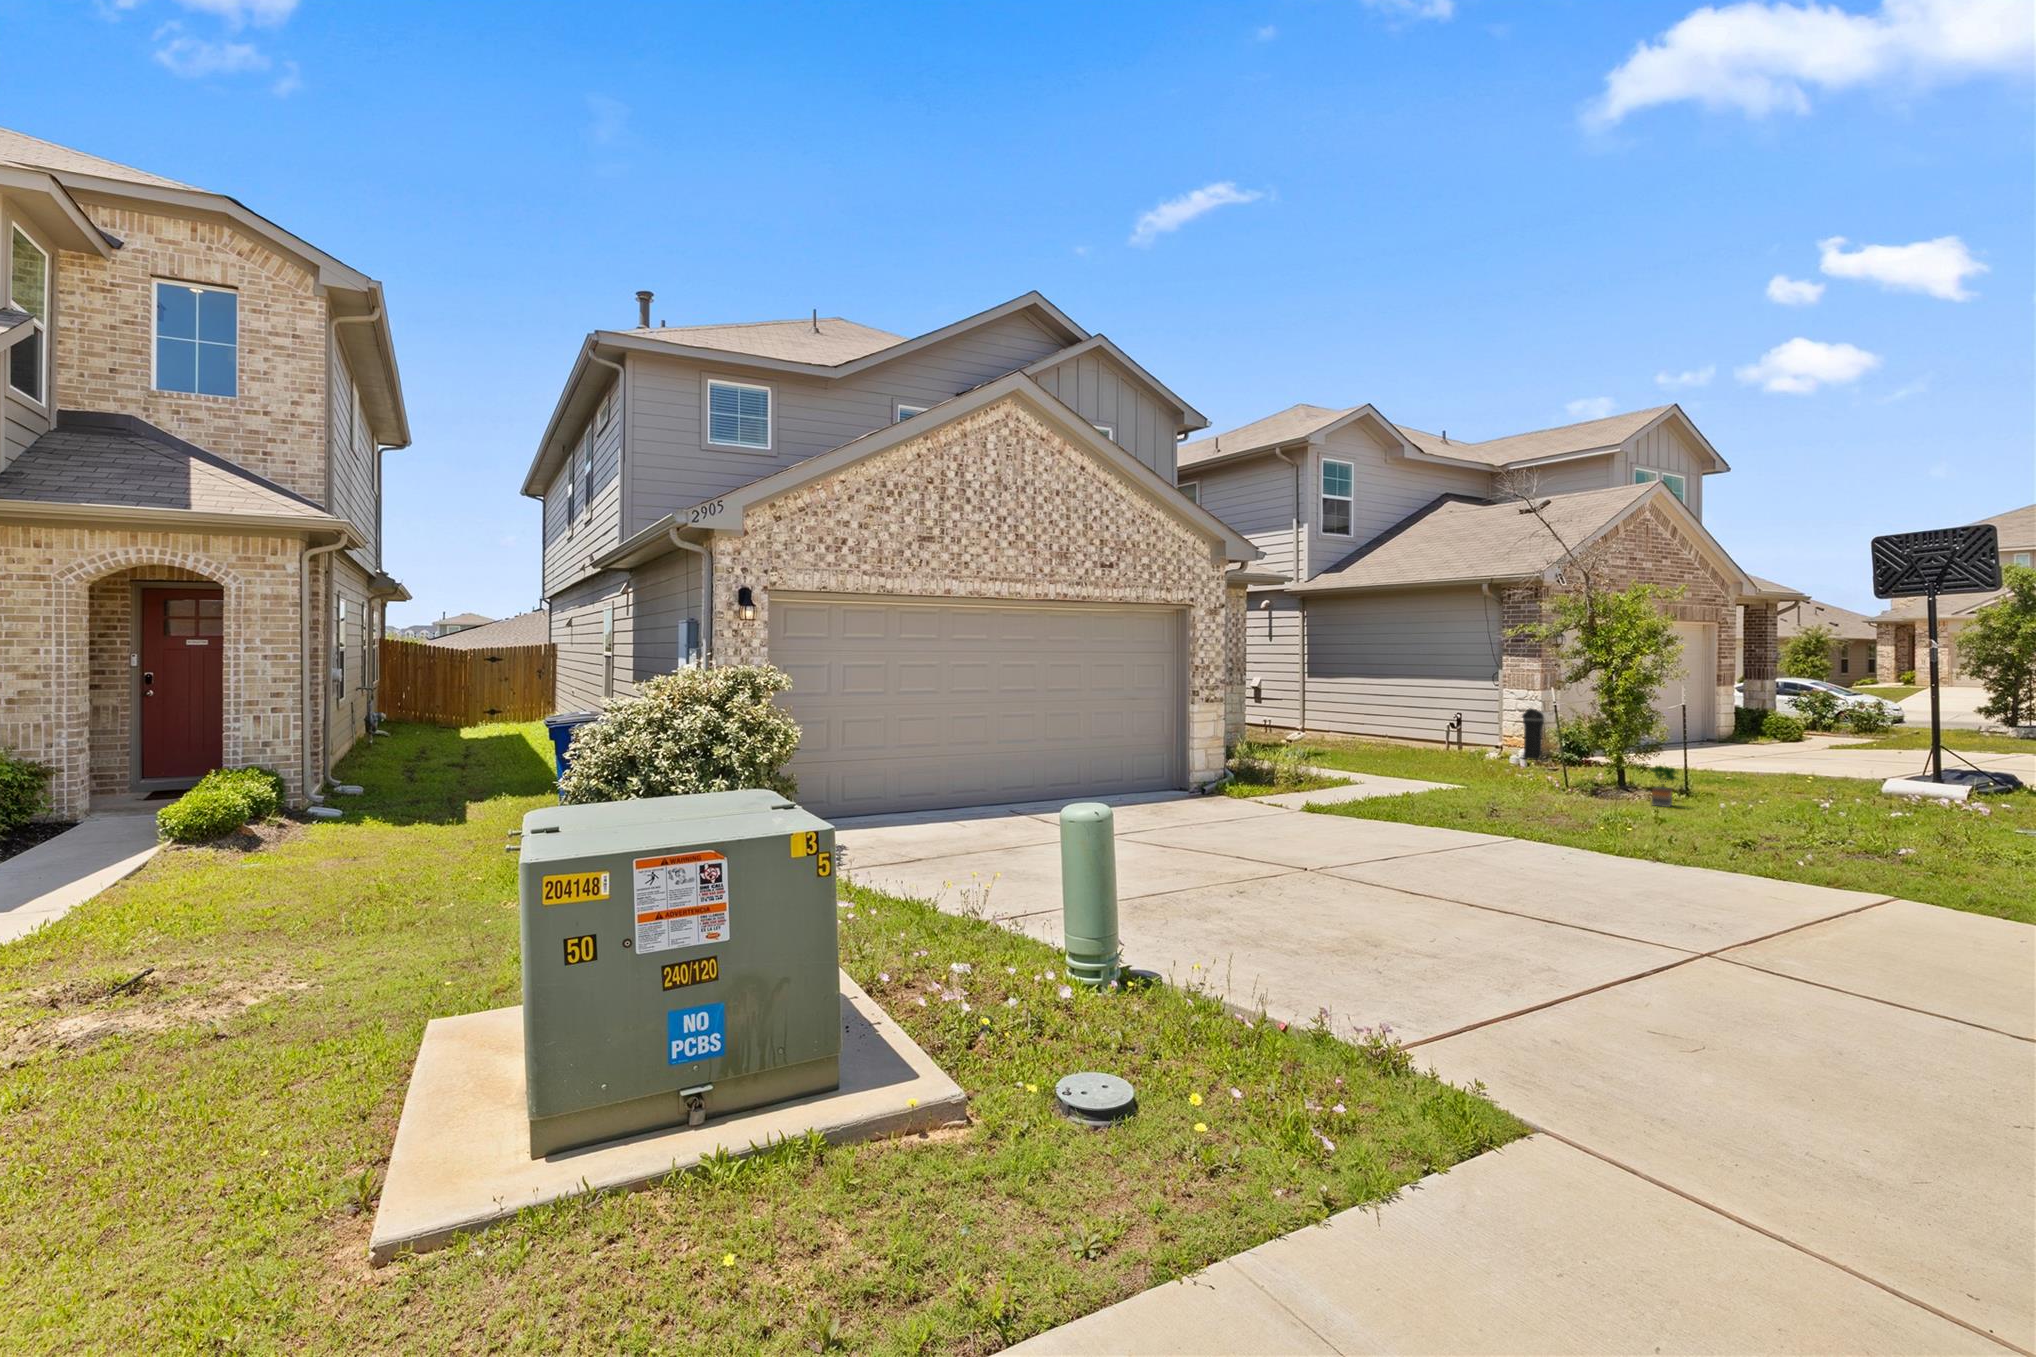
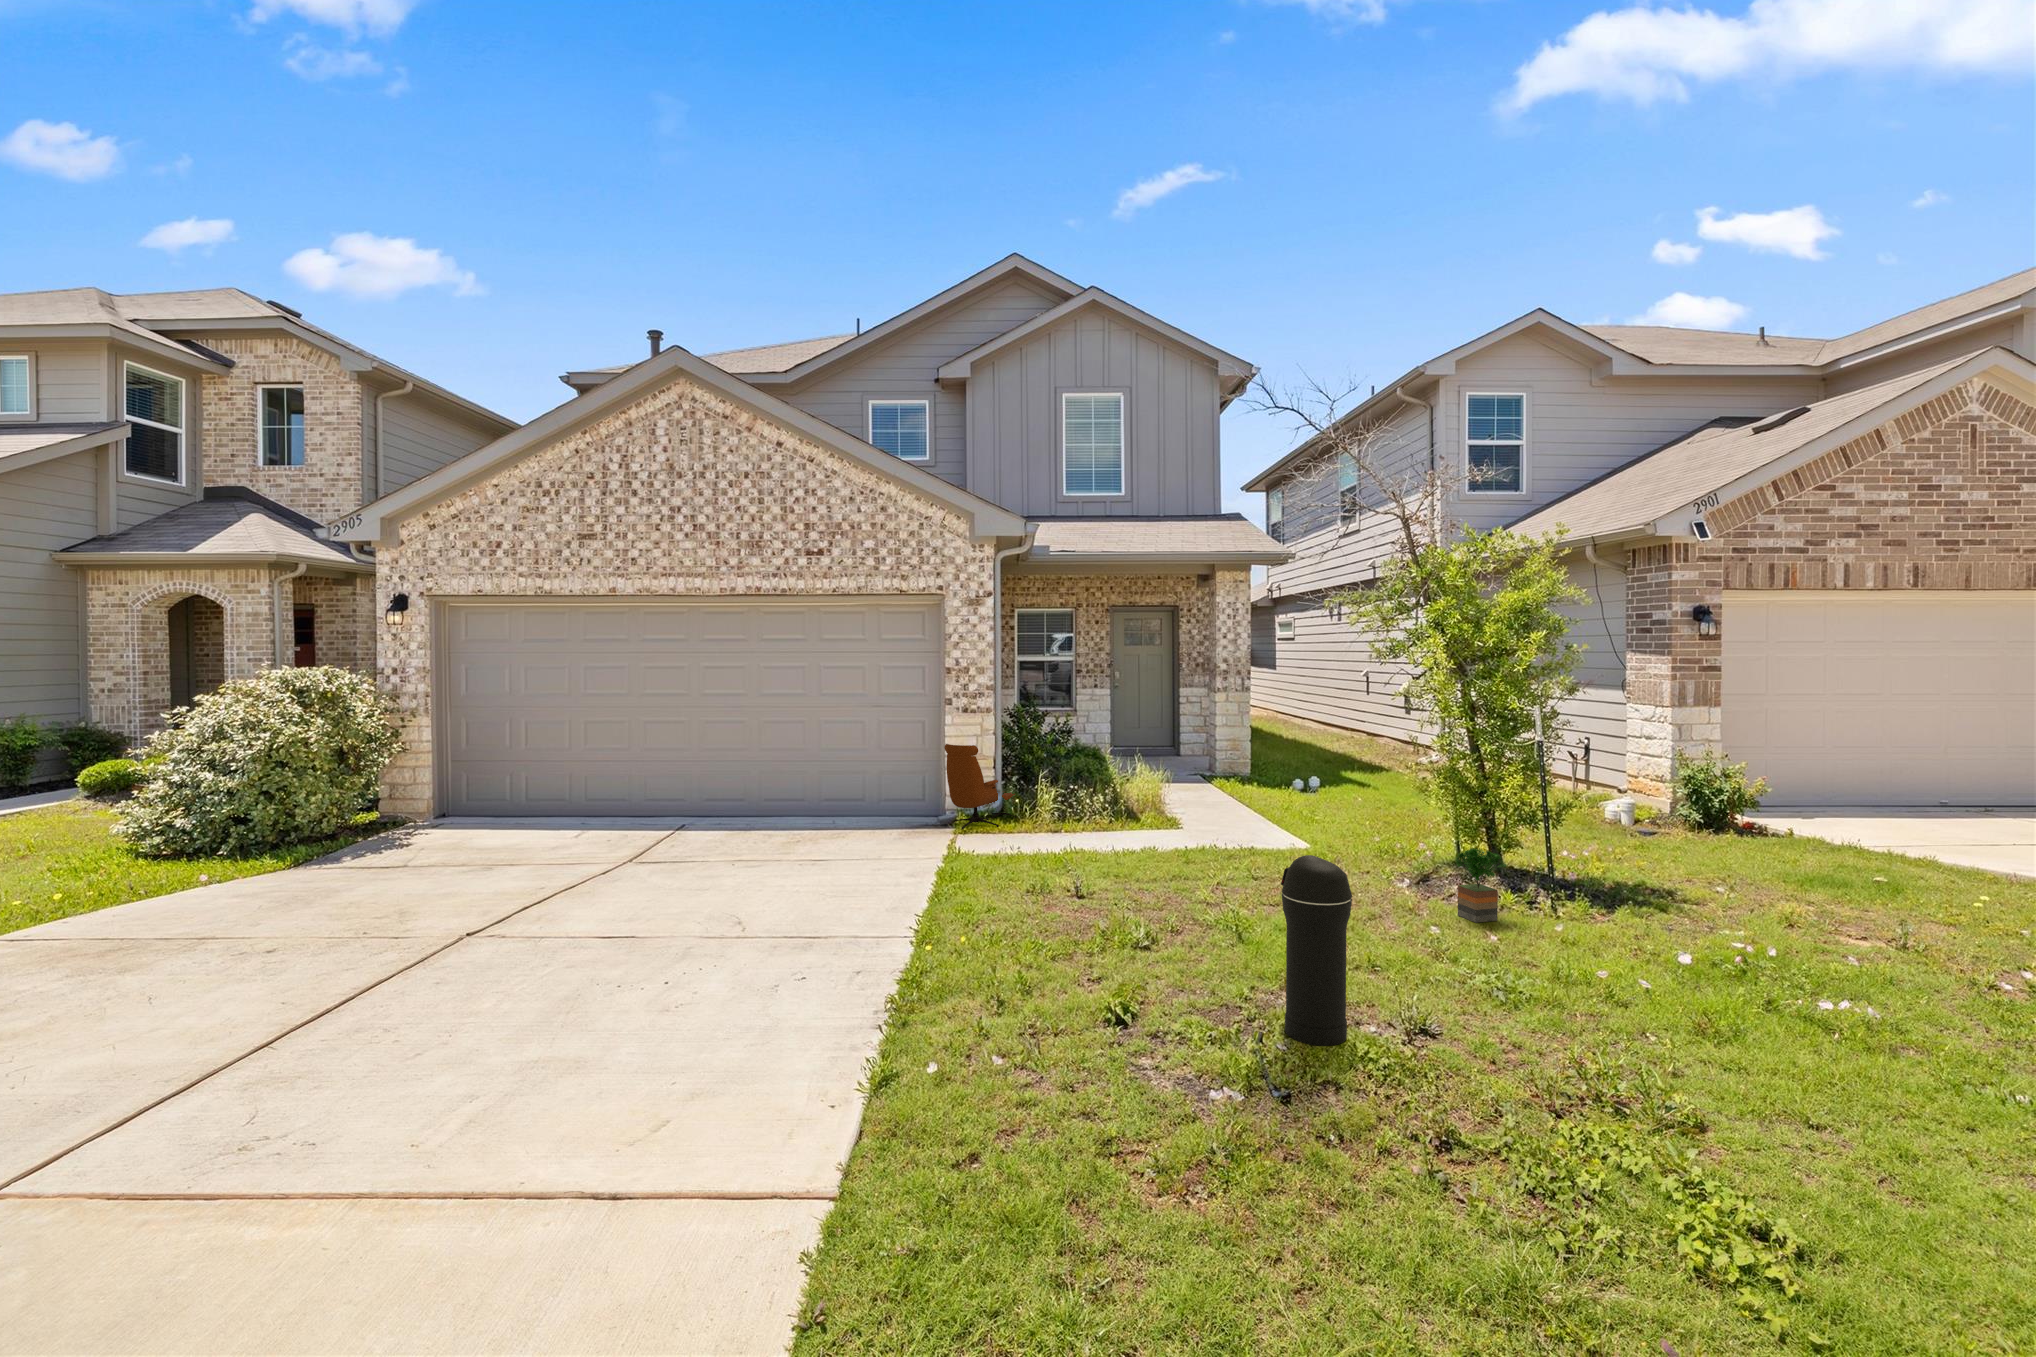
trash can: present [1522,708,1544,760] -> present [1281,855,1352,1046]
lounge chair: none [1222,726,1269,794] -> present [944,744,1016,829]

